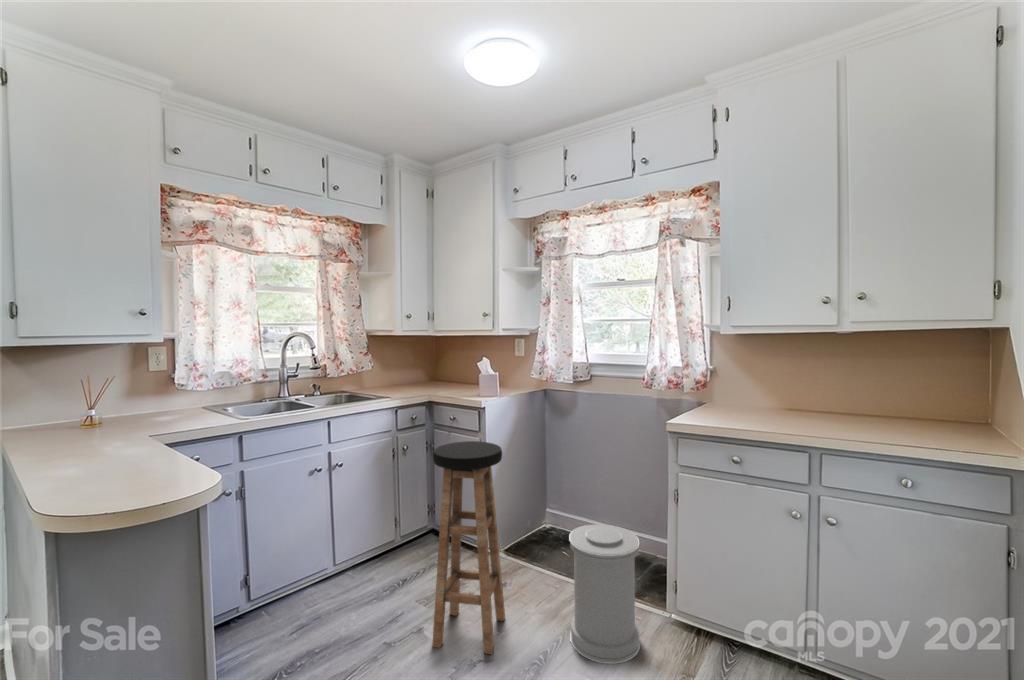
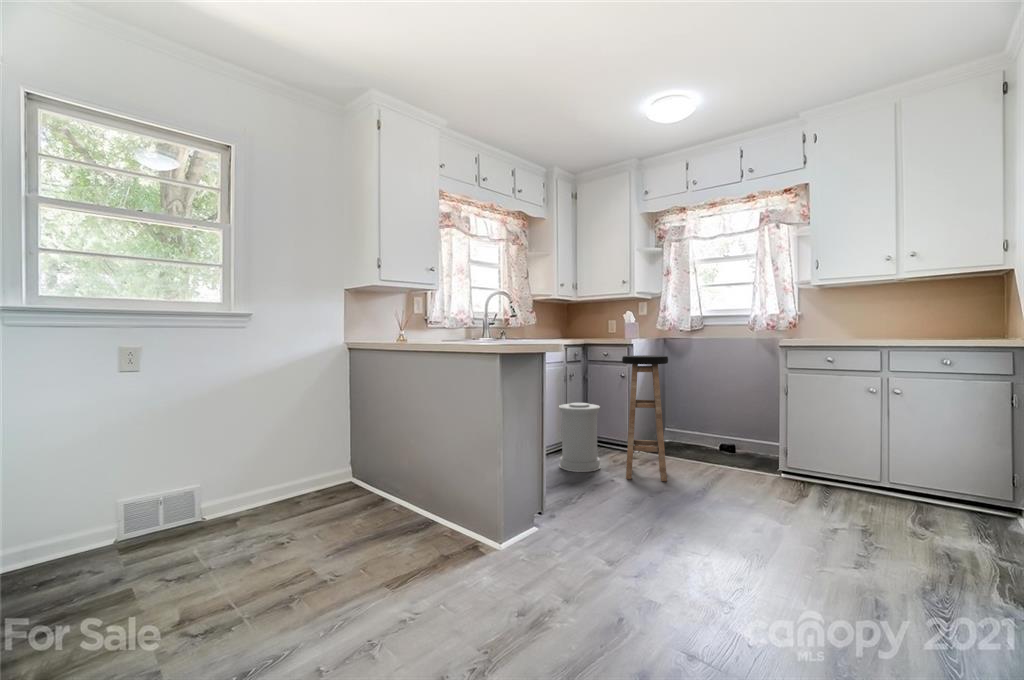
trash can: present [569,524,640,664] -> present [559,403,600,472]

